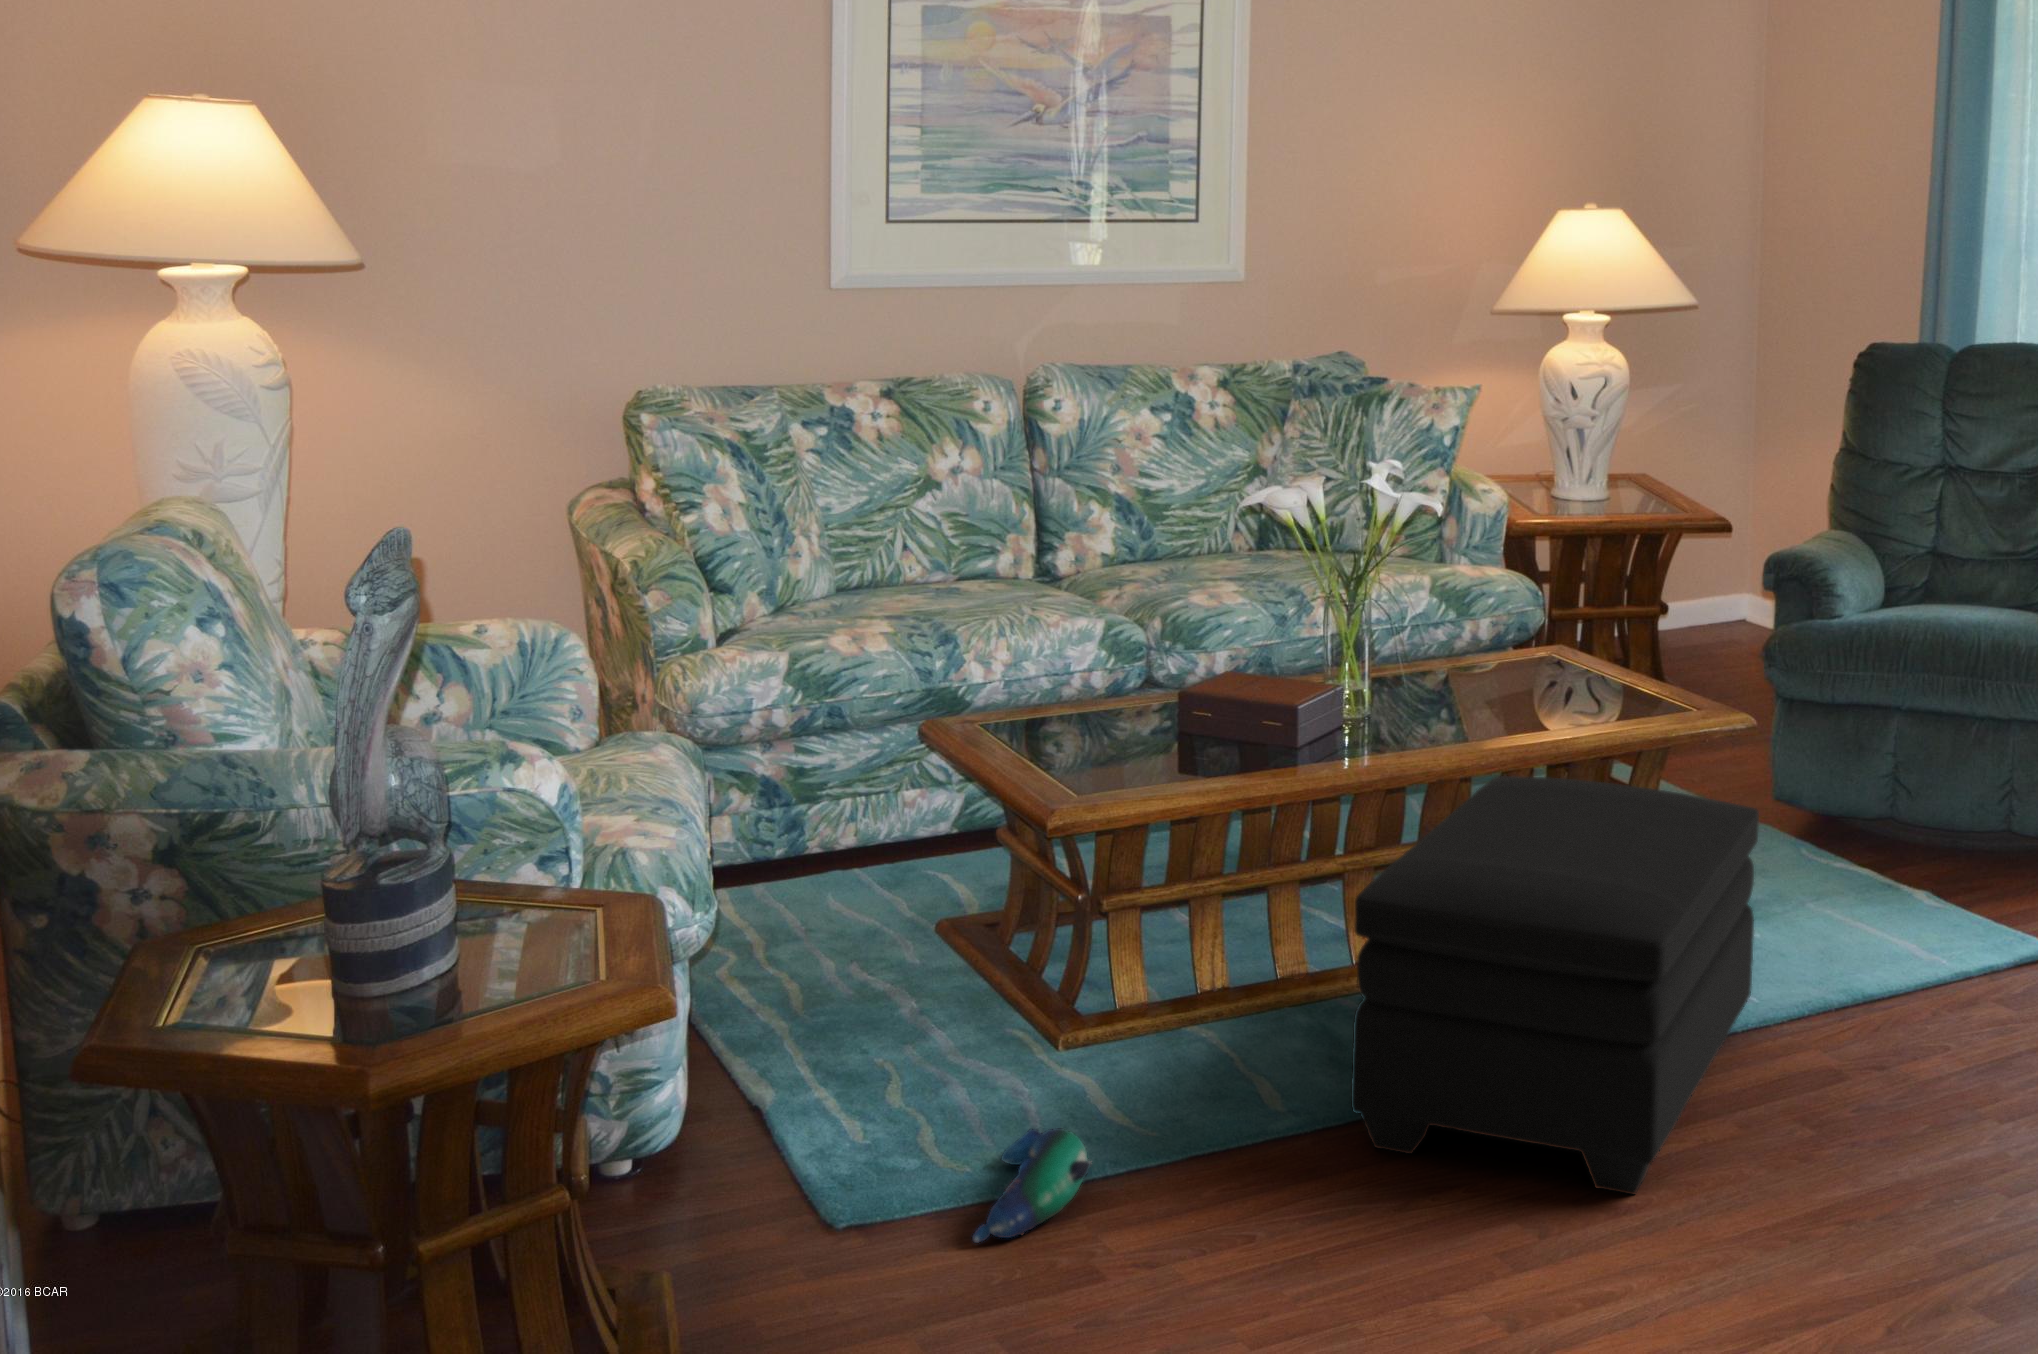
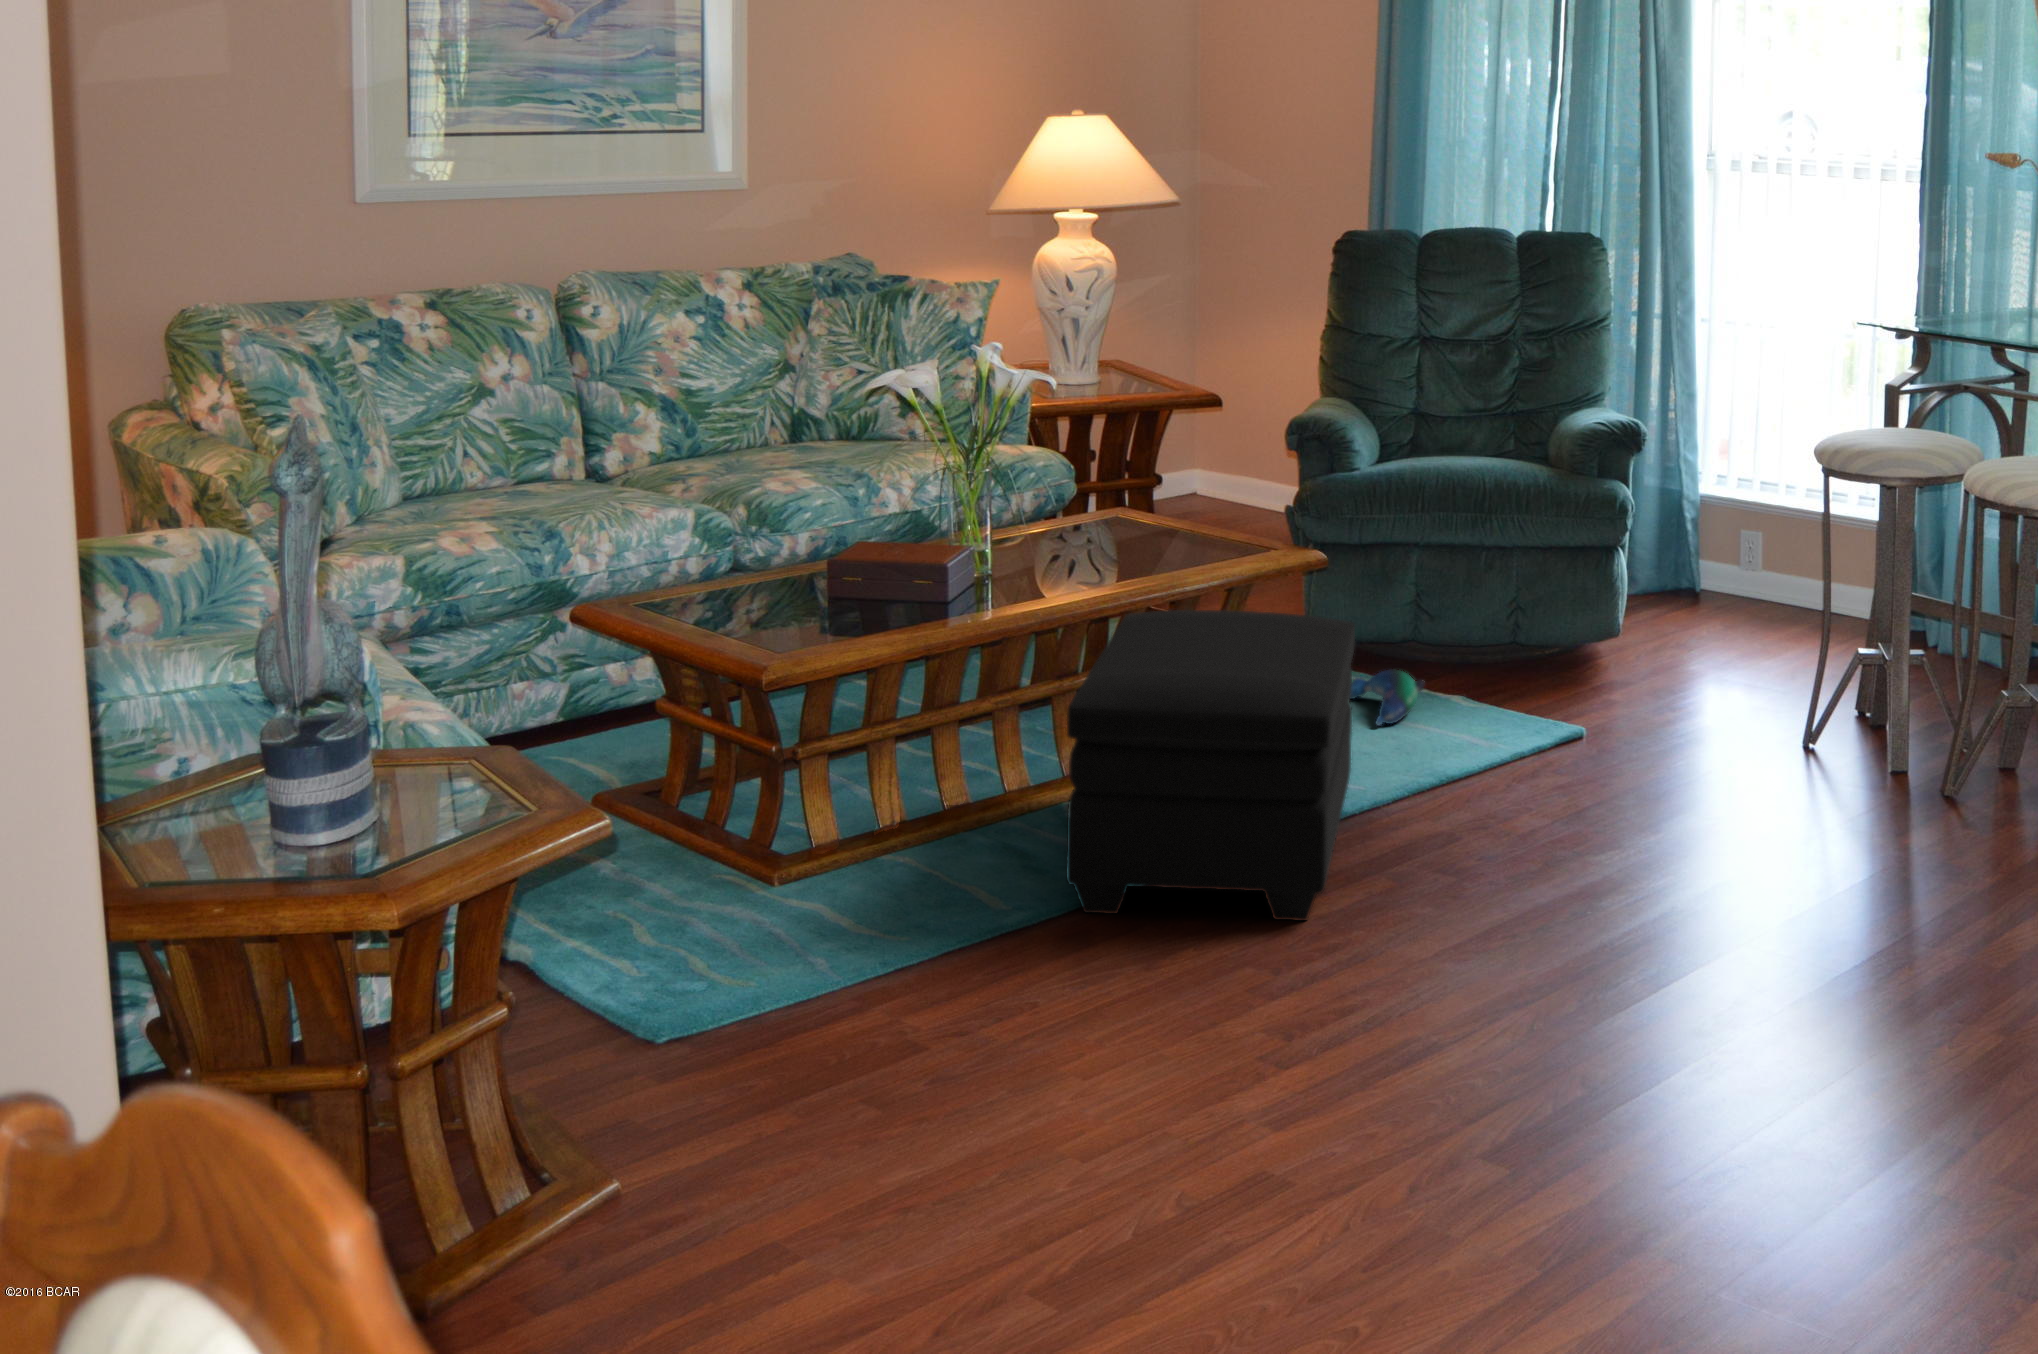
plush toy: present [972,1128,1091,1243] -> present [1350,670,1424,726]

